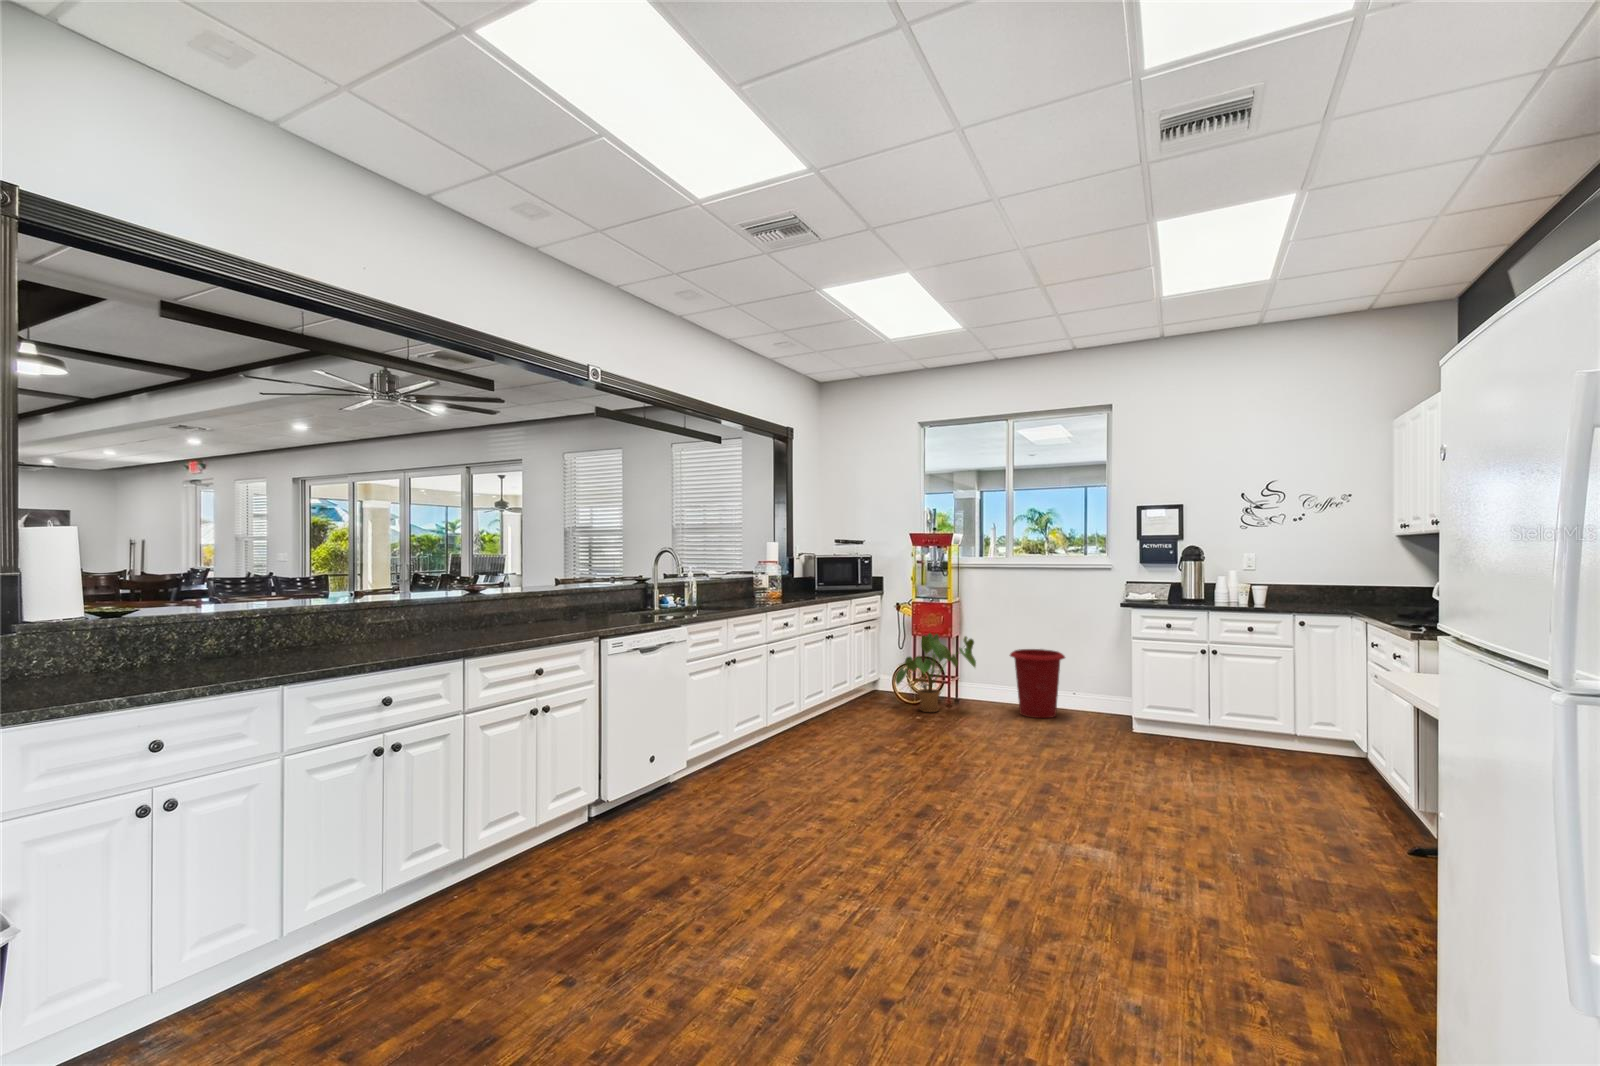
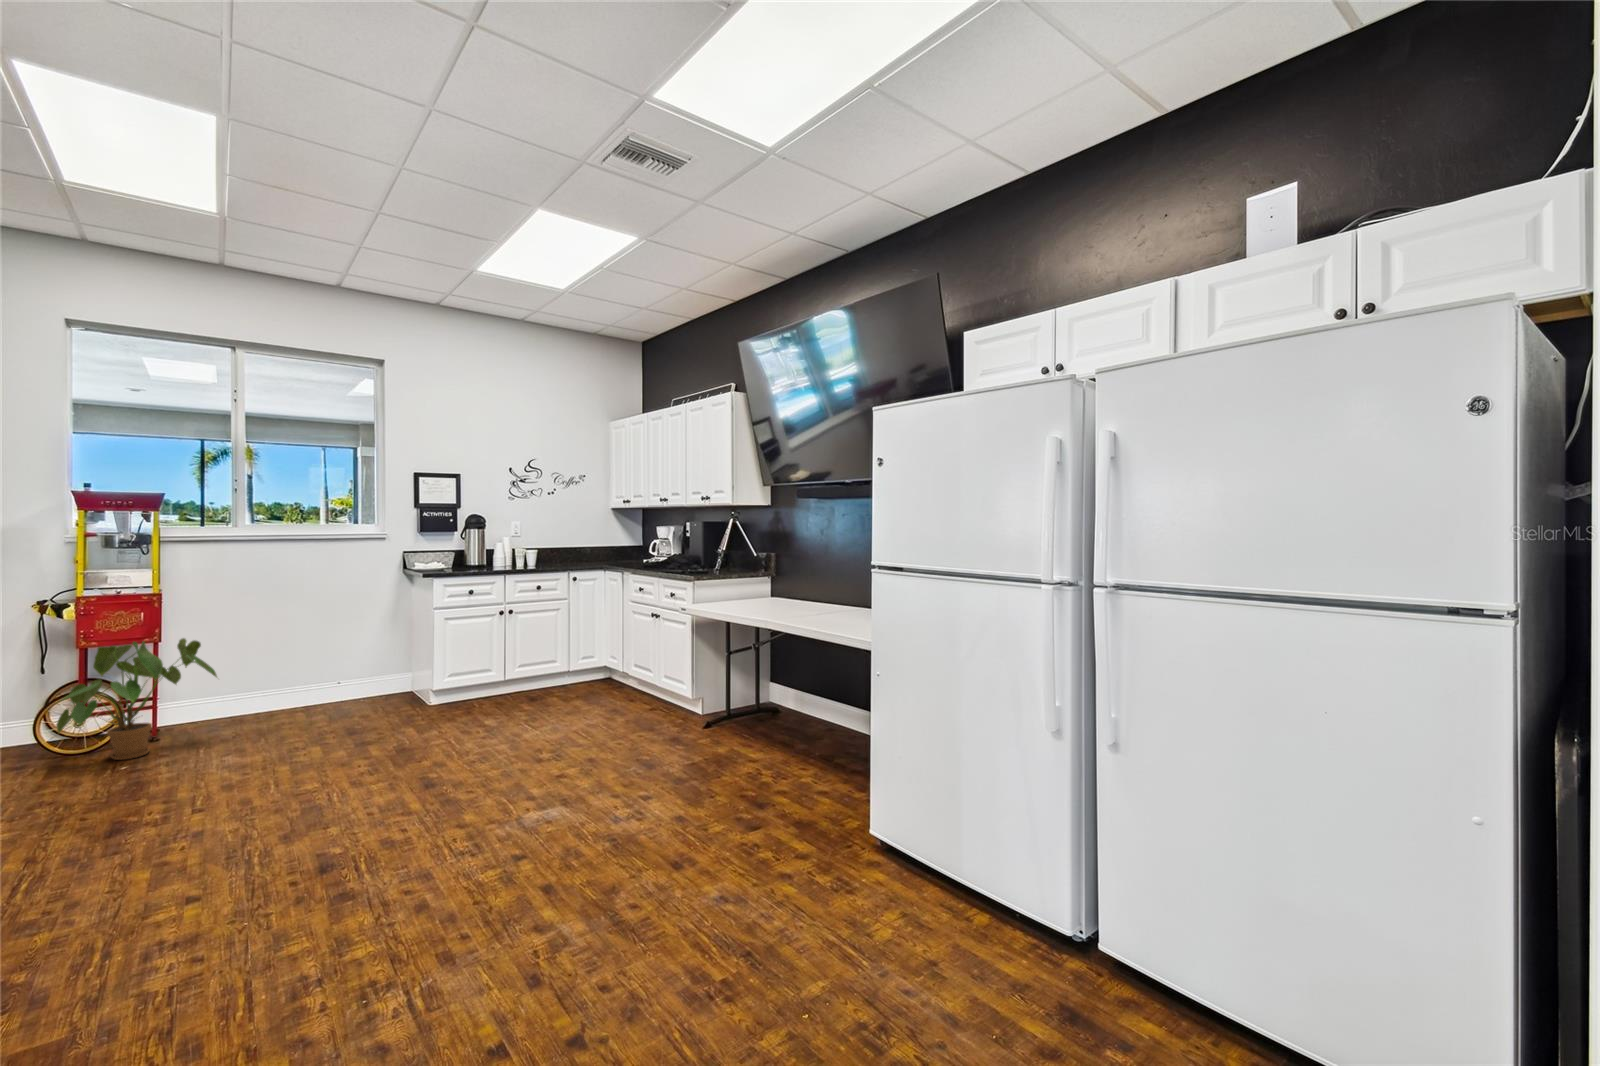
waste bin: present [1010,649,1065,718] -> none [260,638,340,724]

